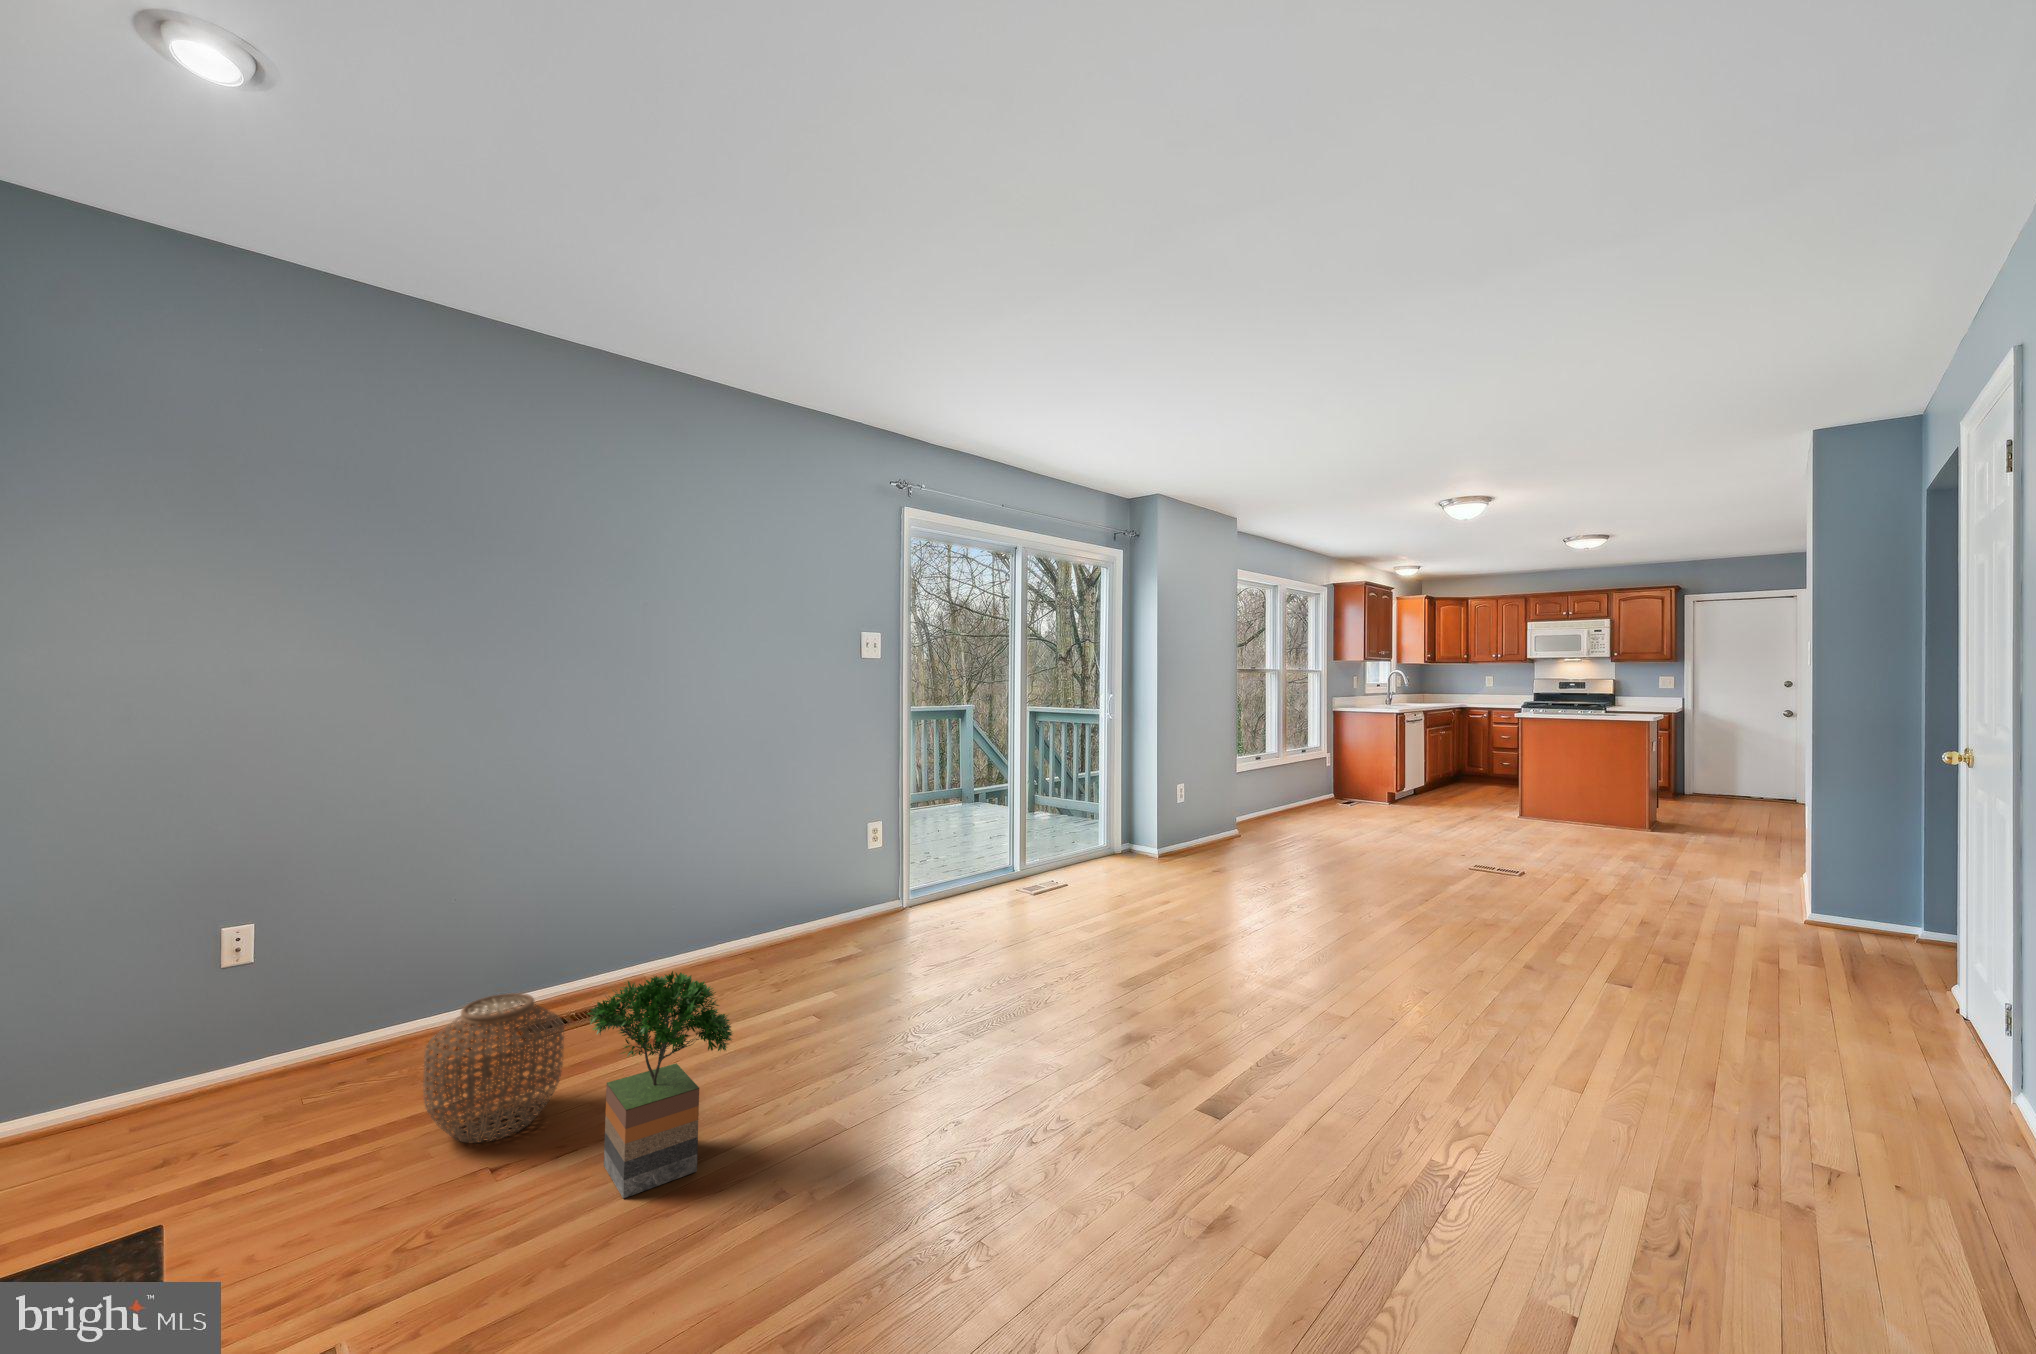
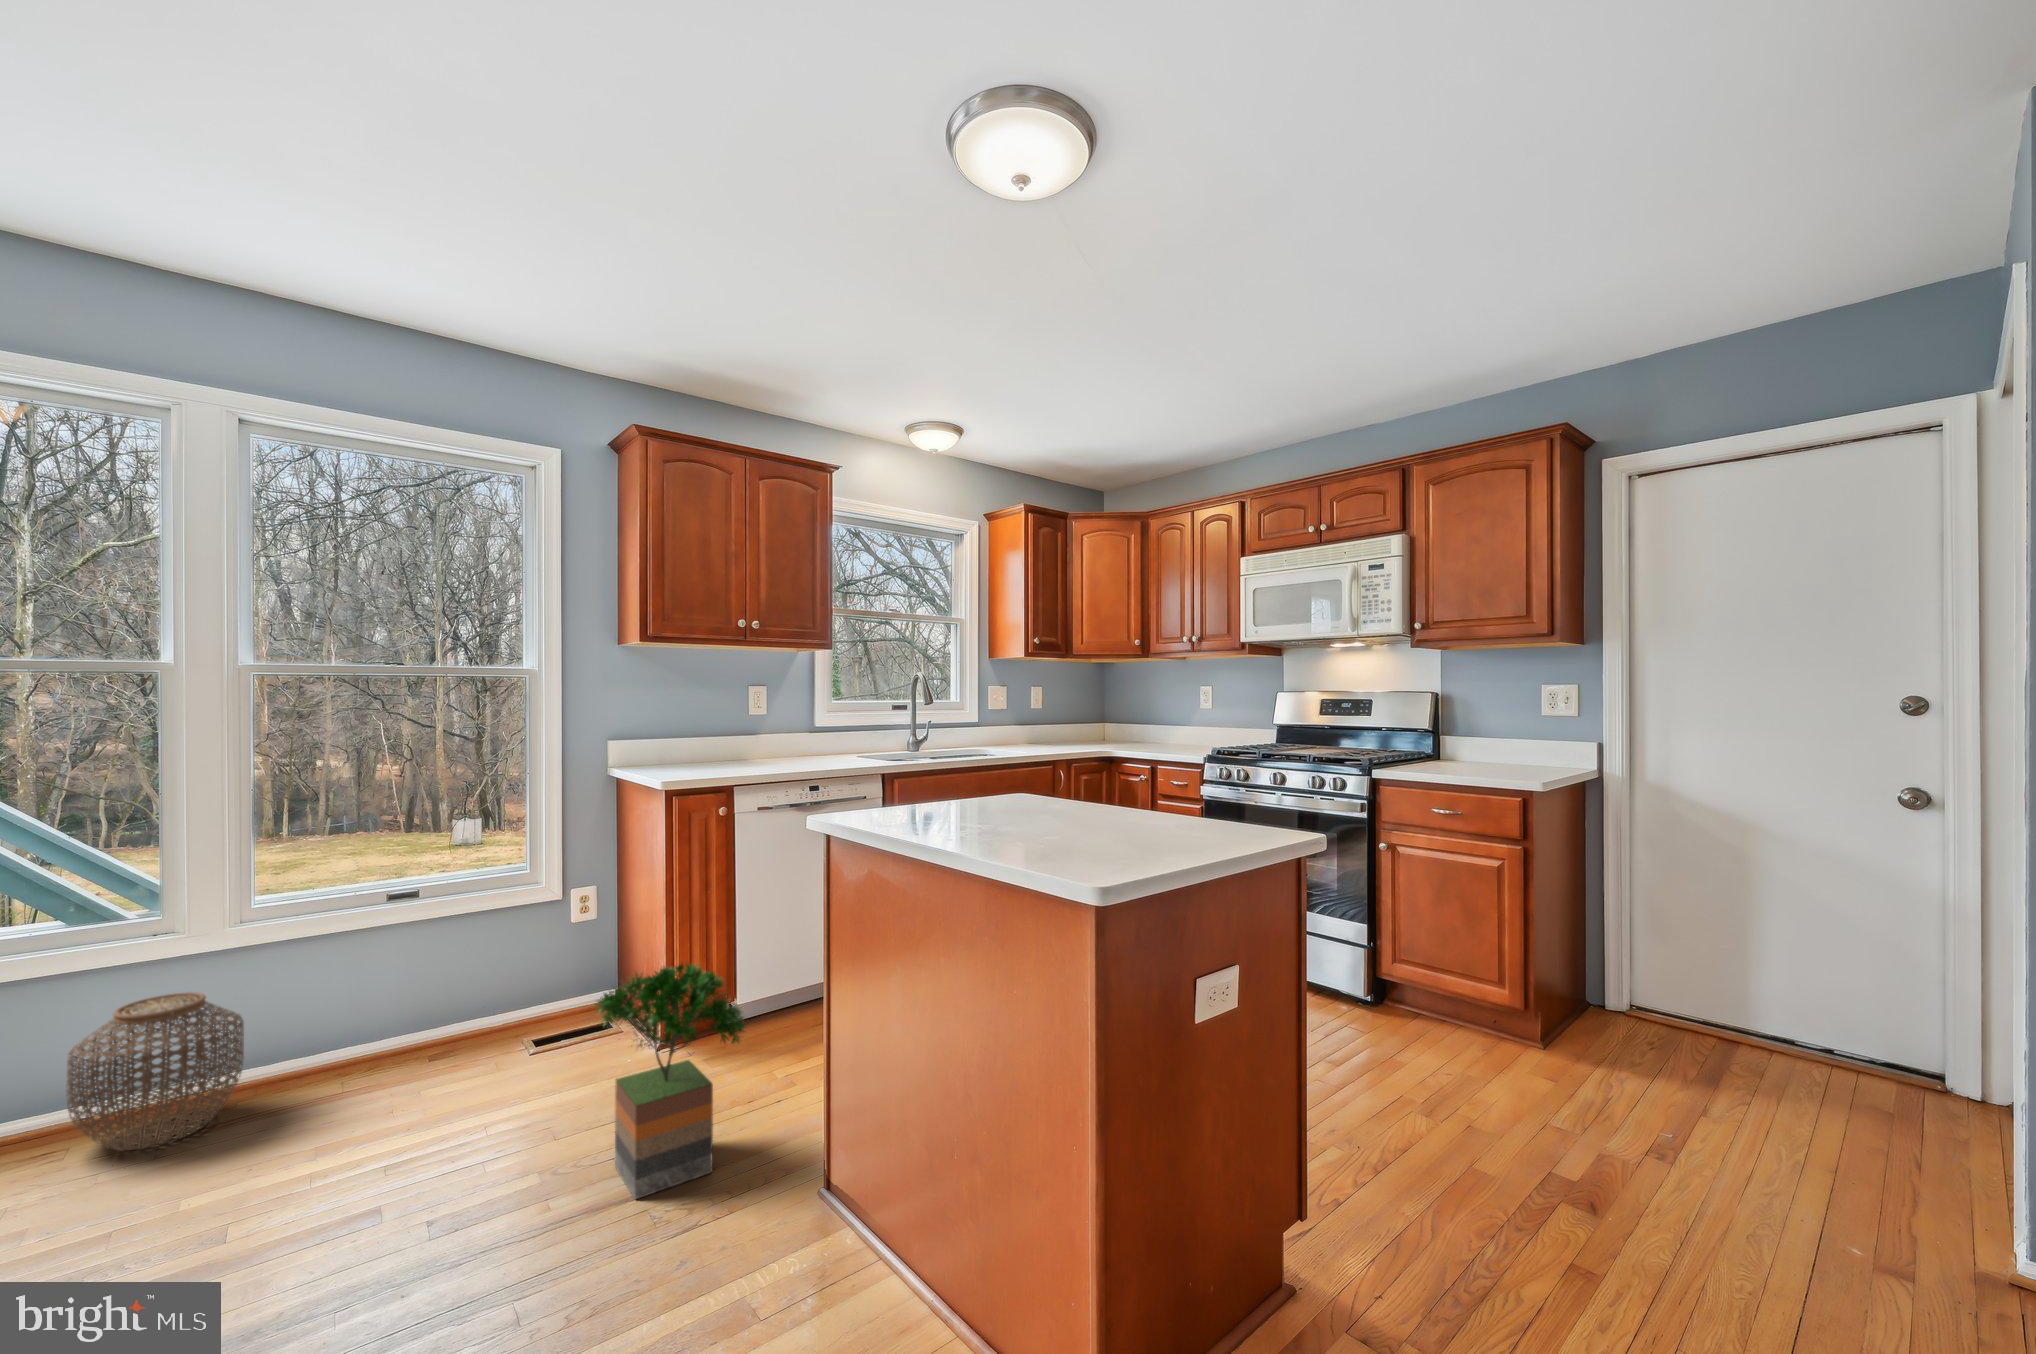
woven basket: present [423,993,564,1143] -> present [67,992,244,1150]

